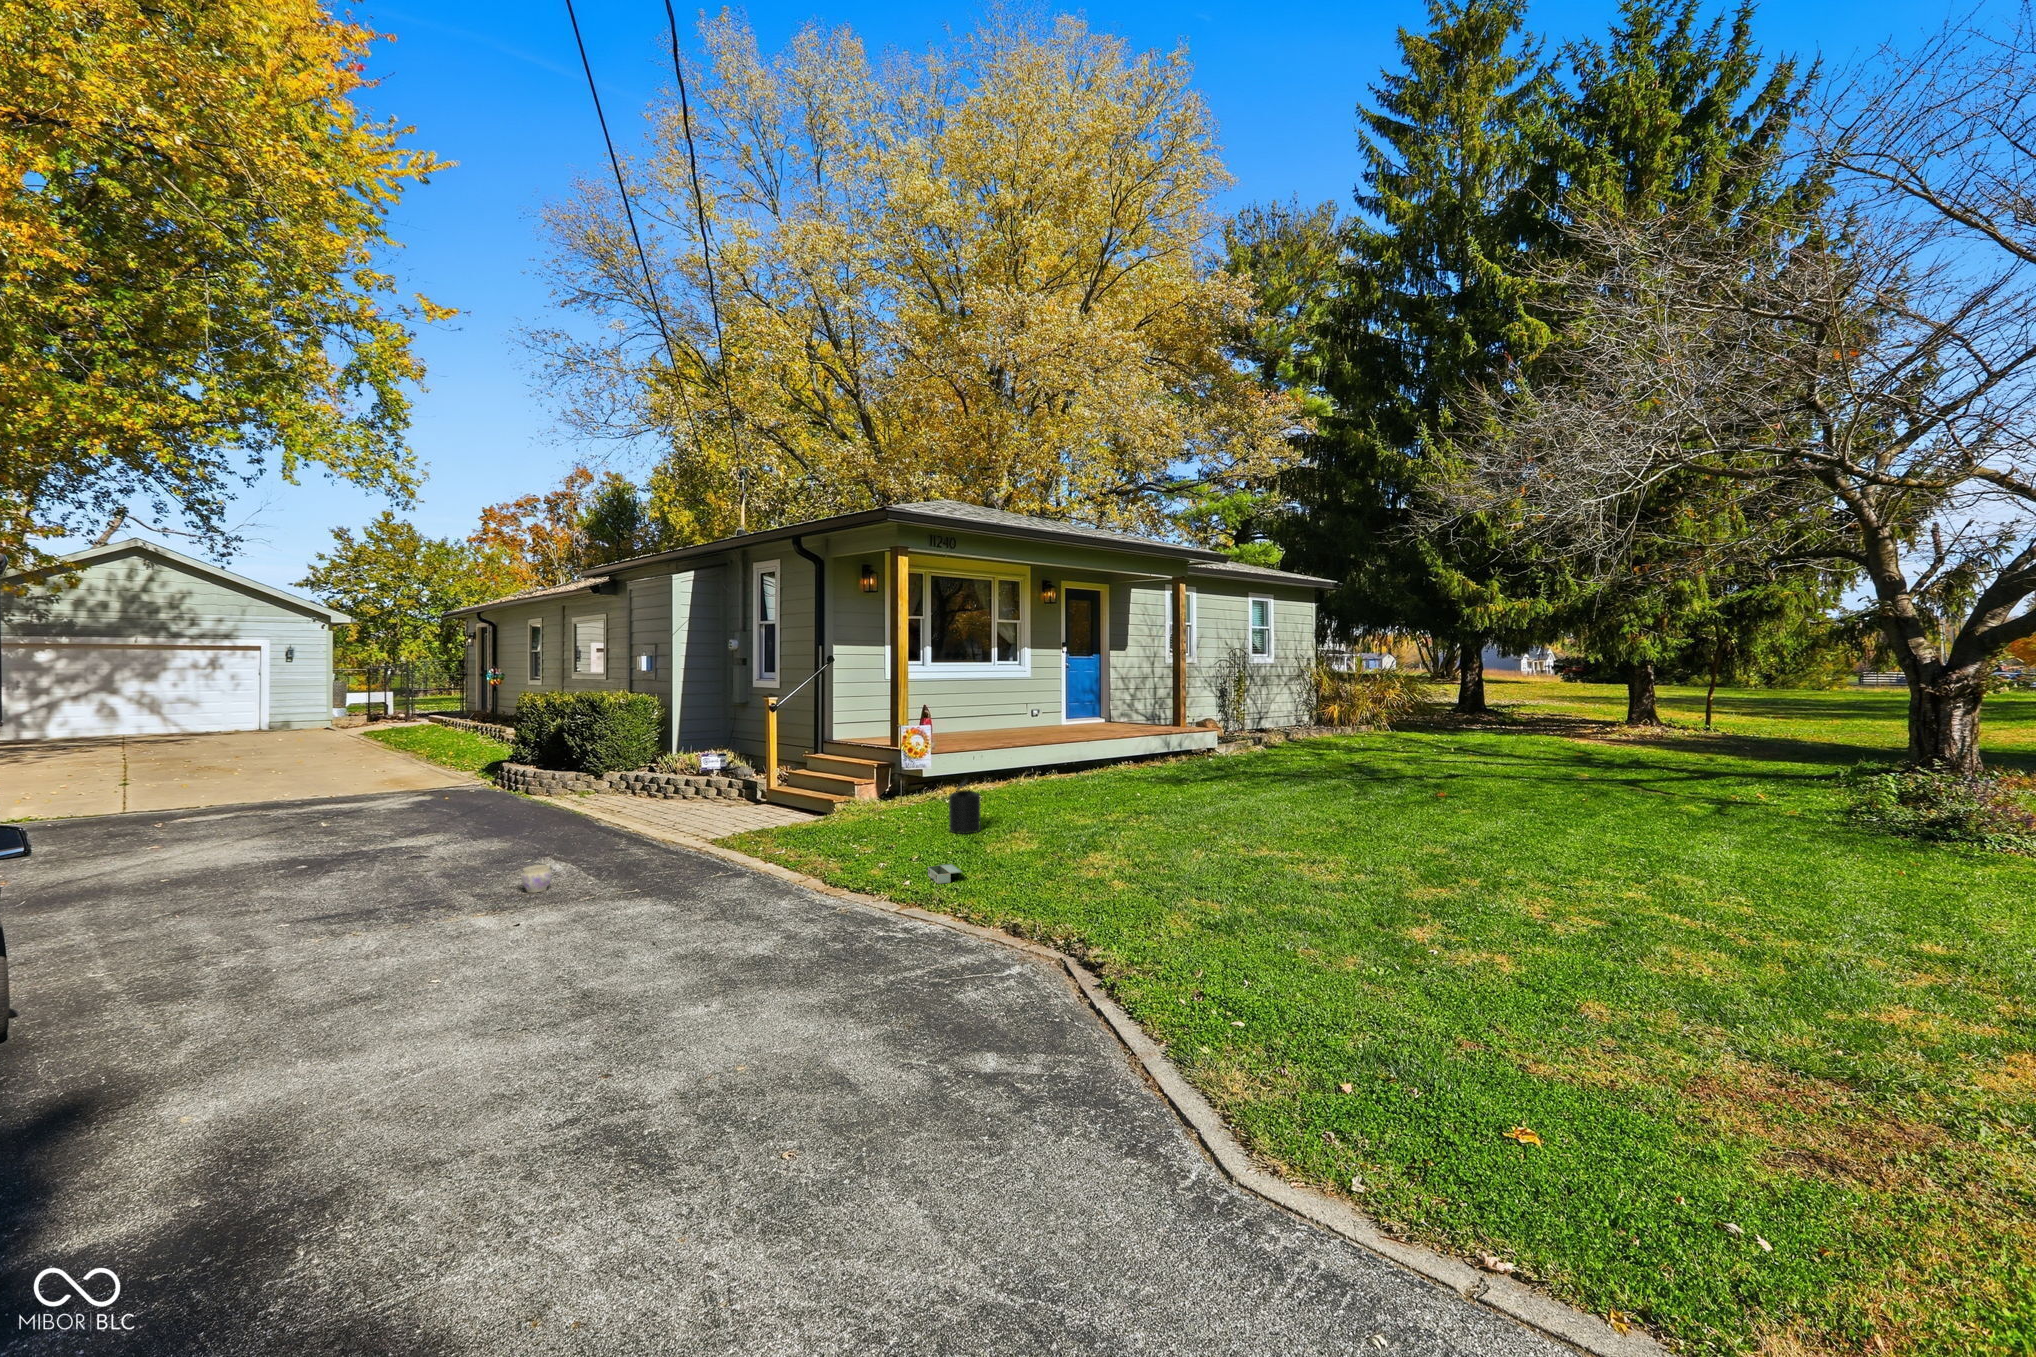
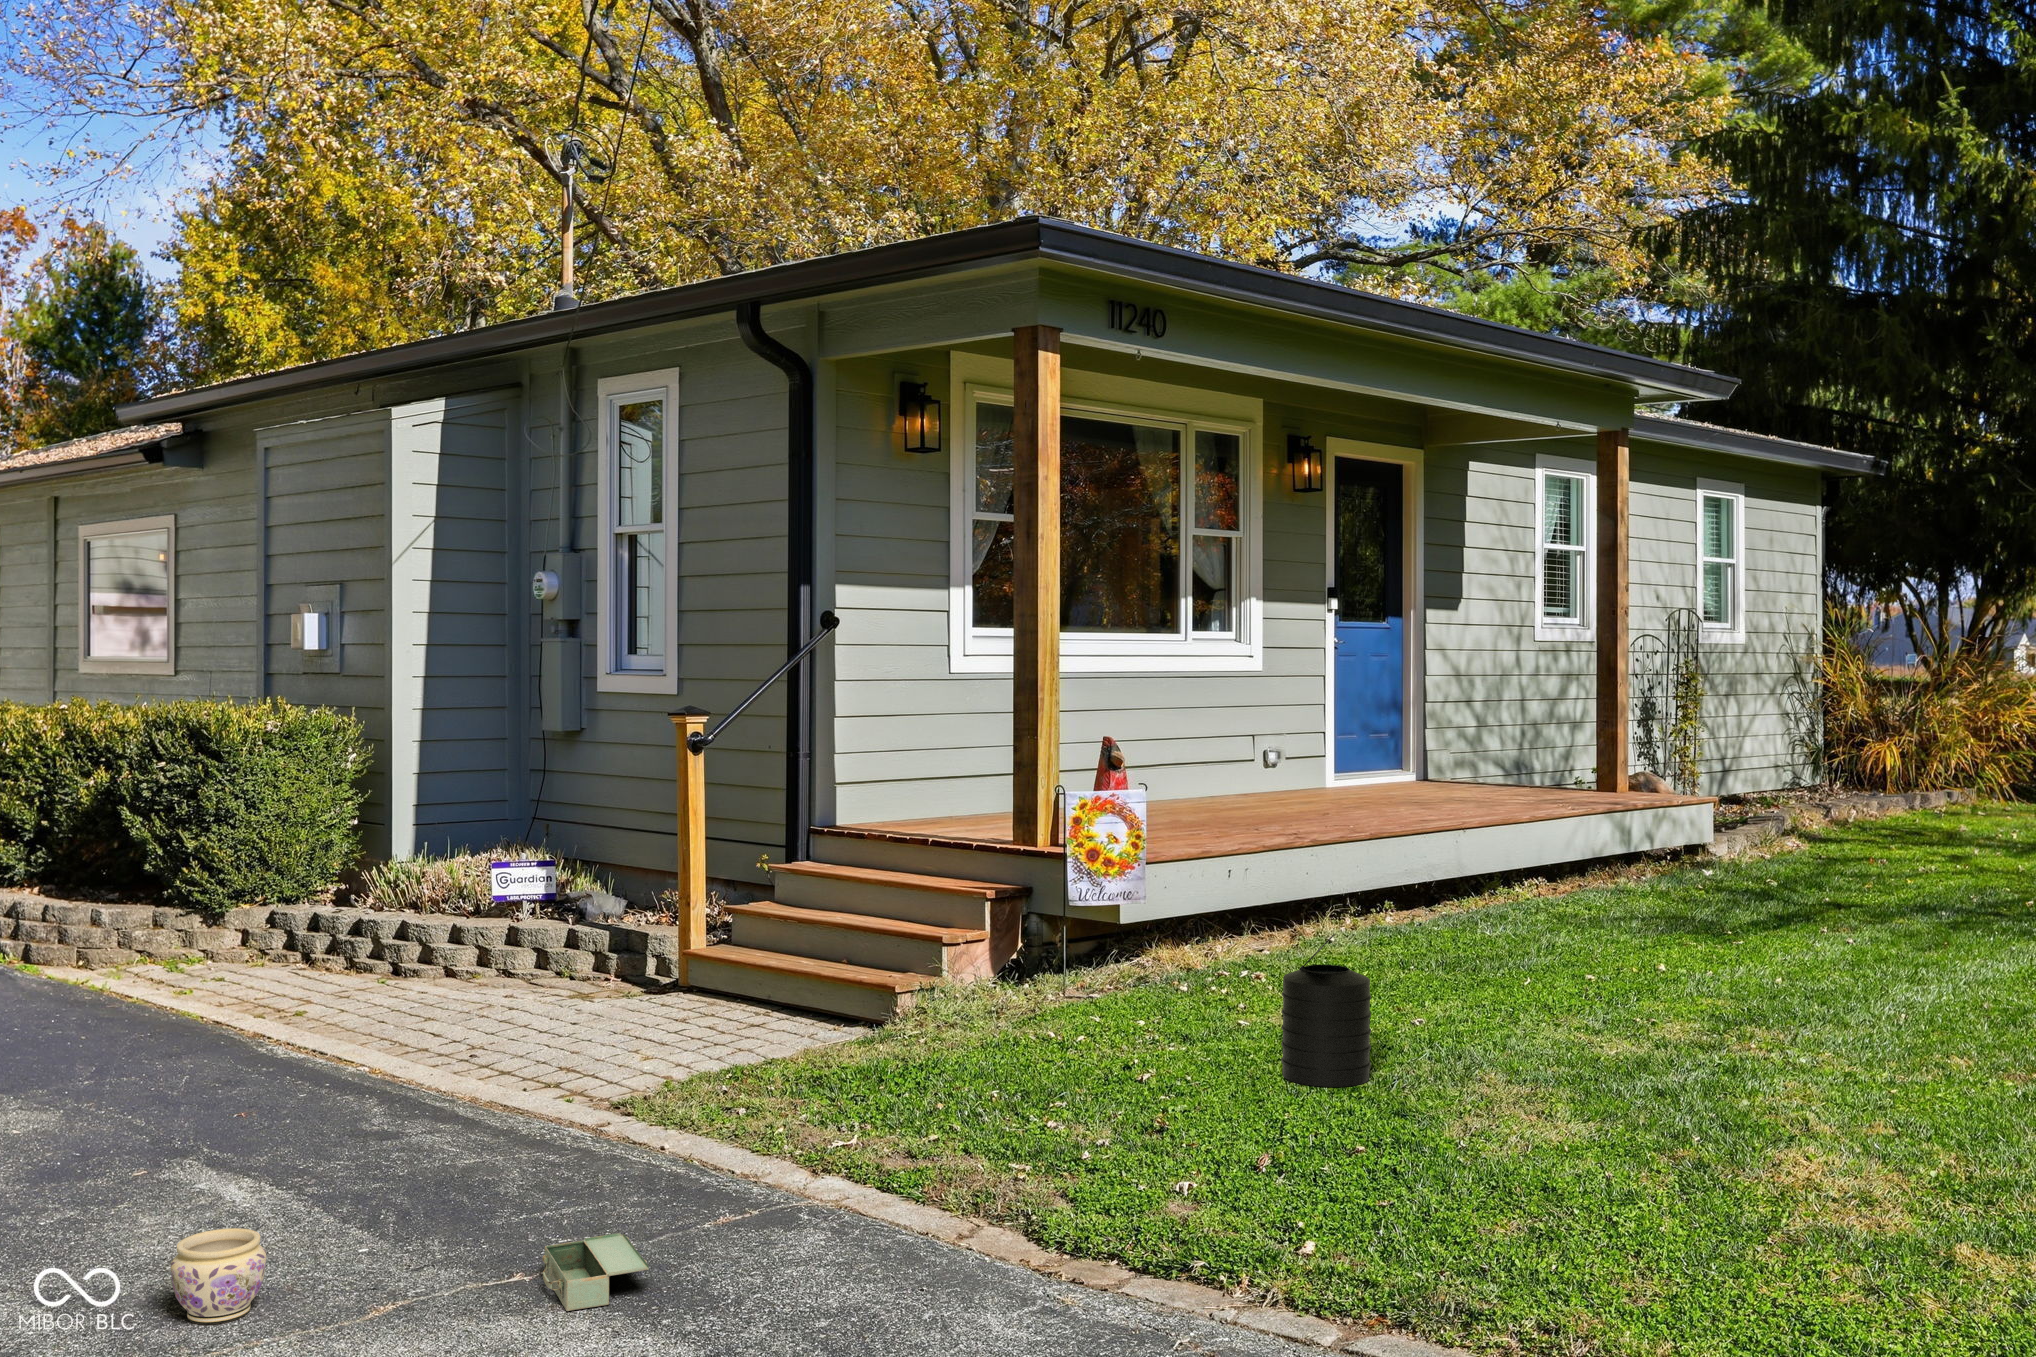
toolbox: present [928,864,962,884] -> present [542,1233,649,1311]

